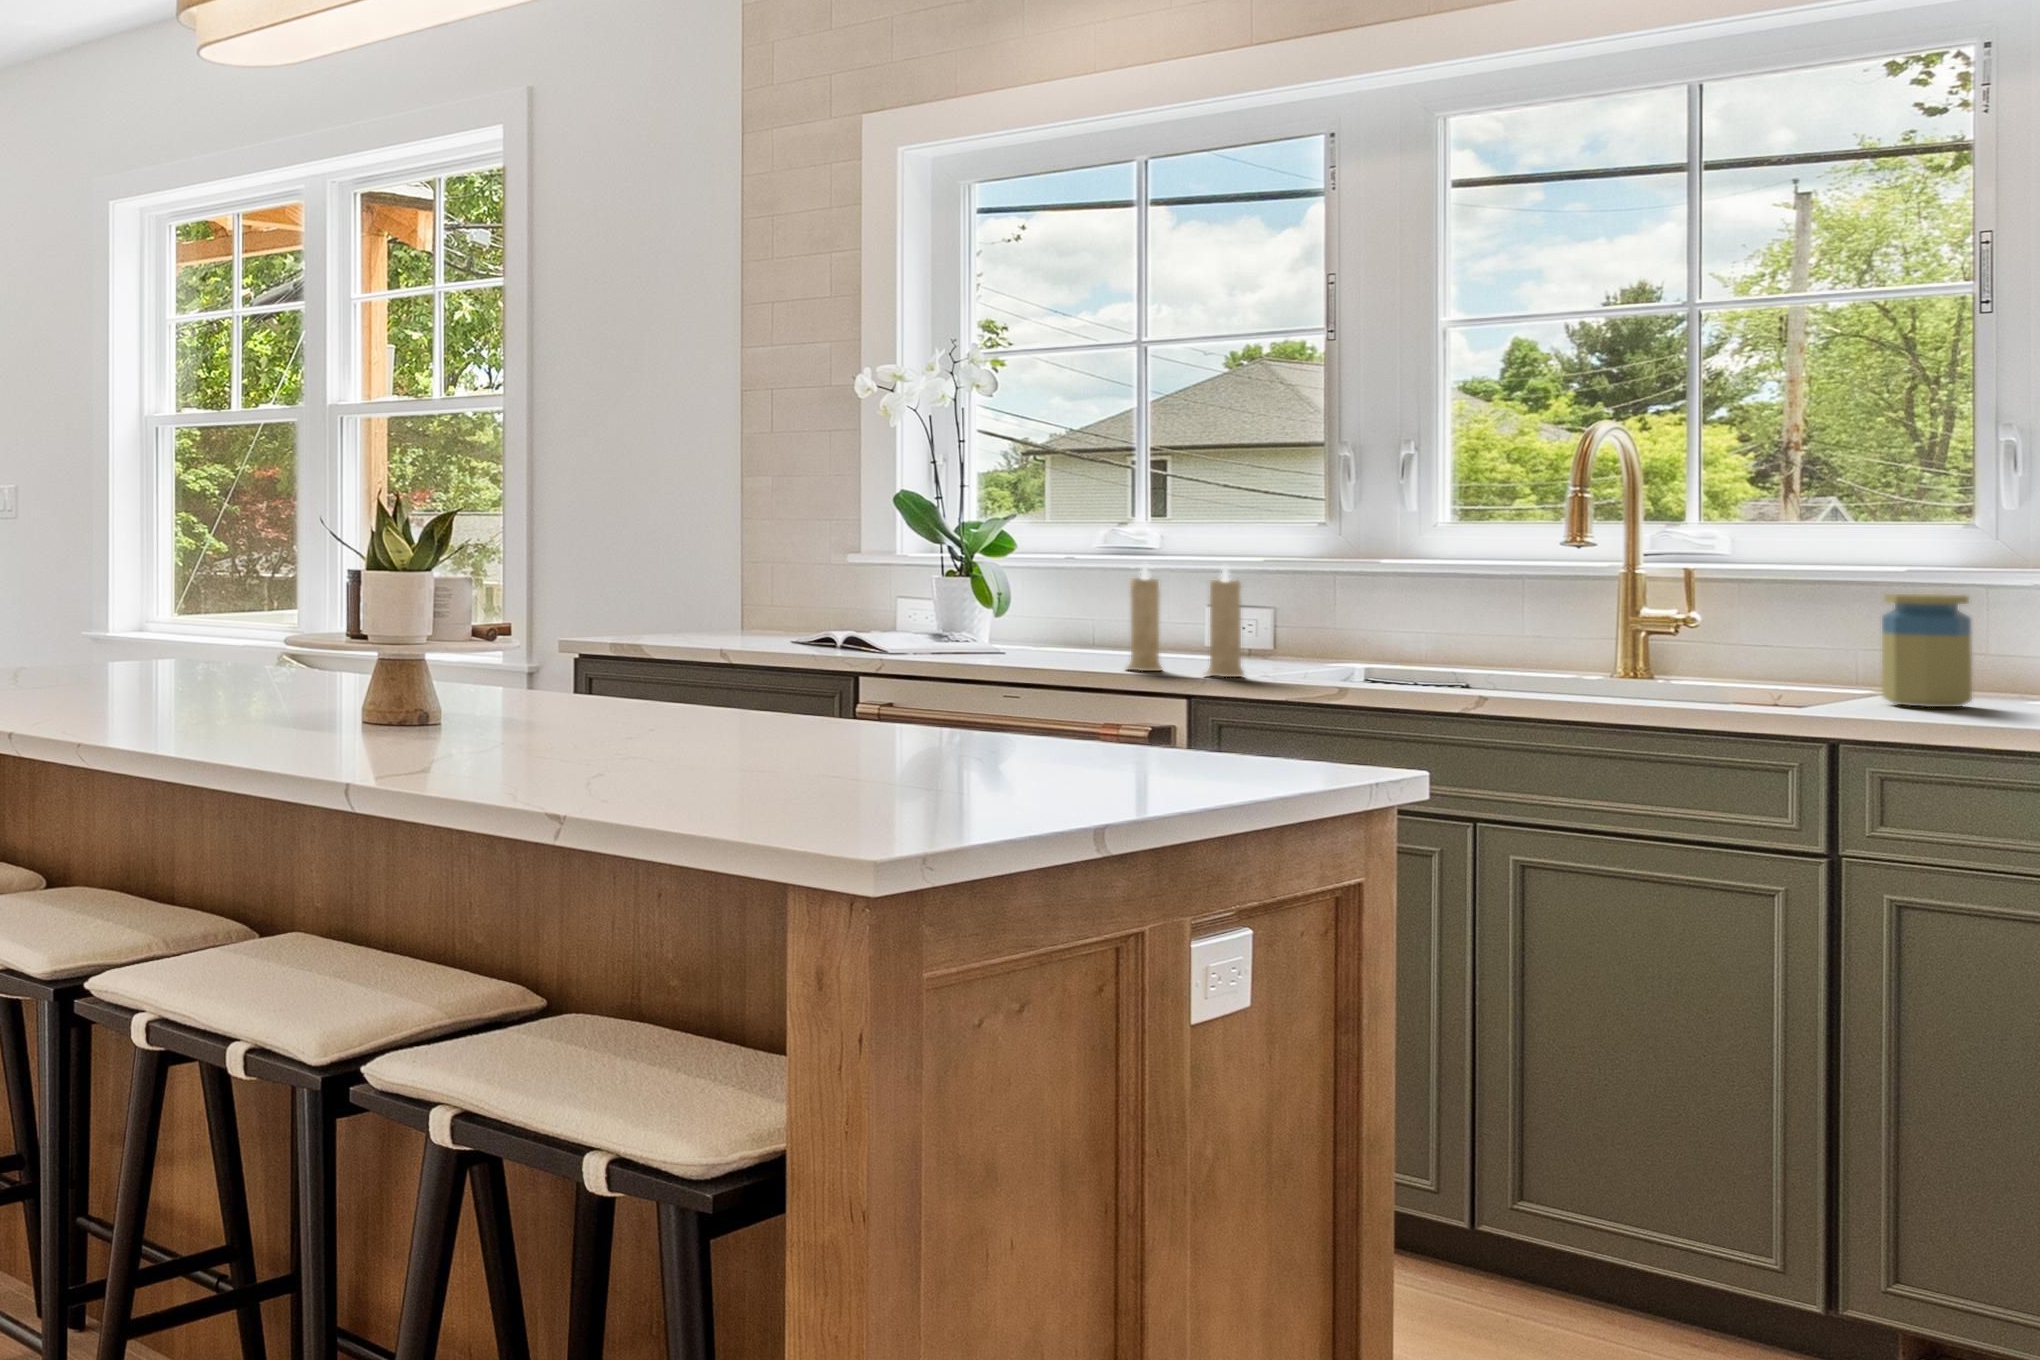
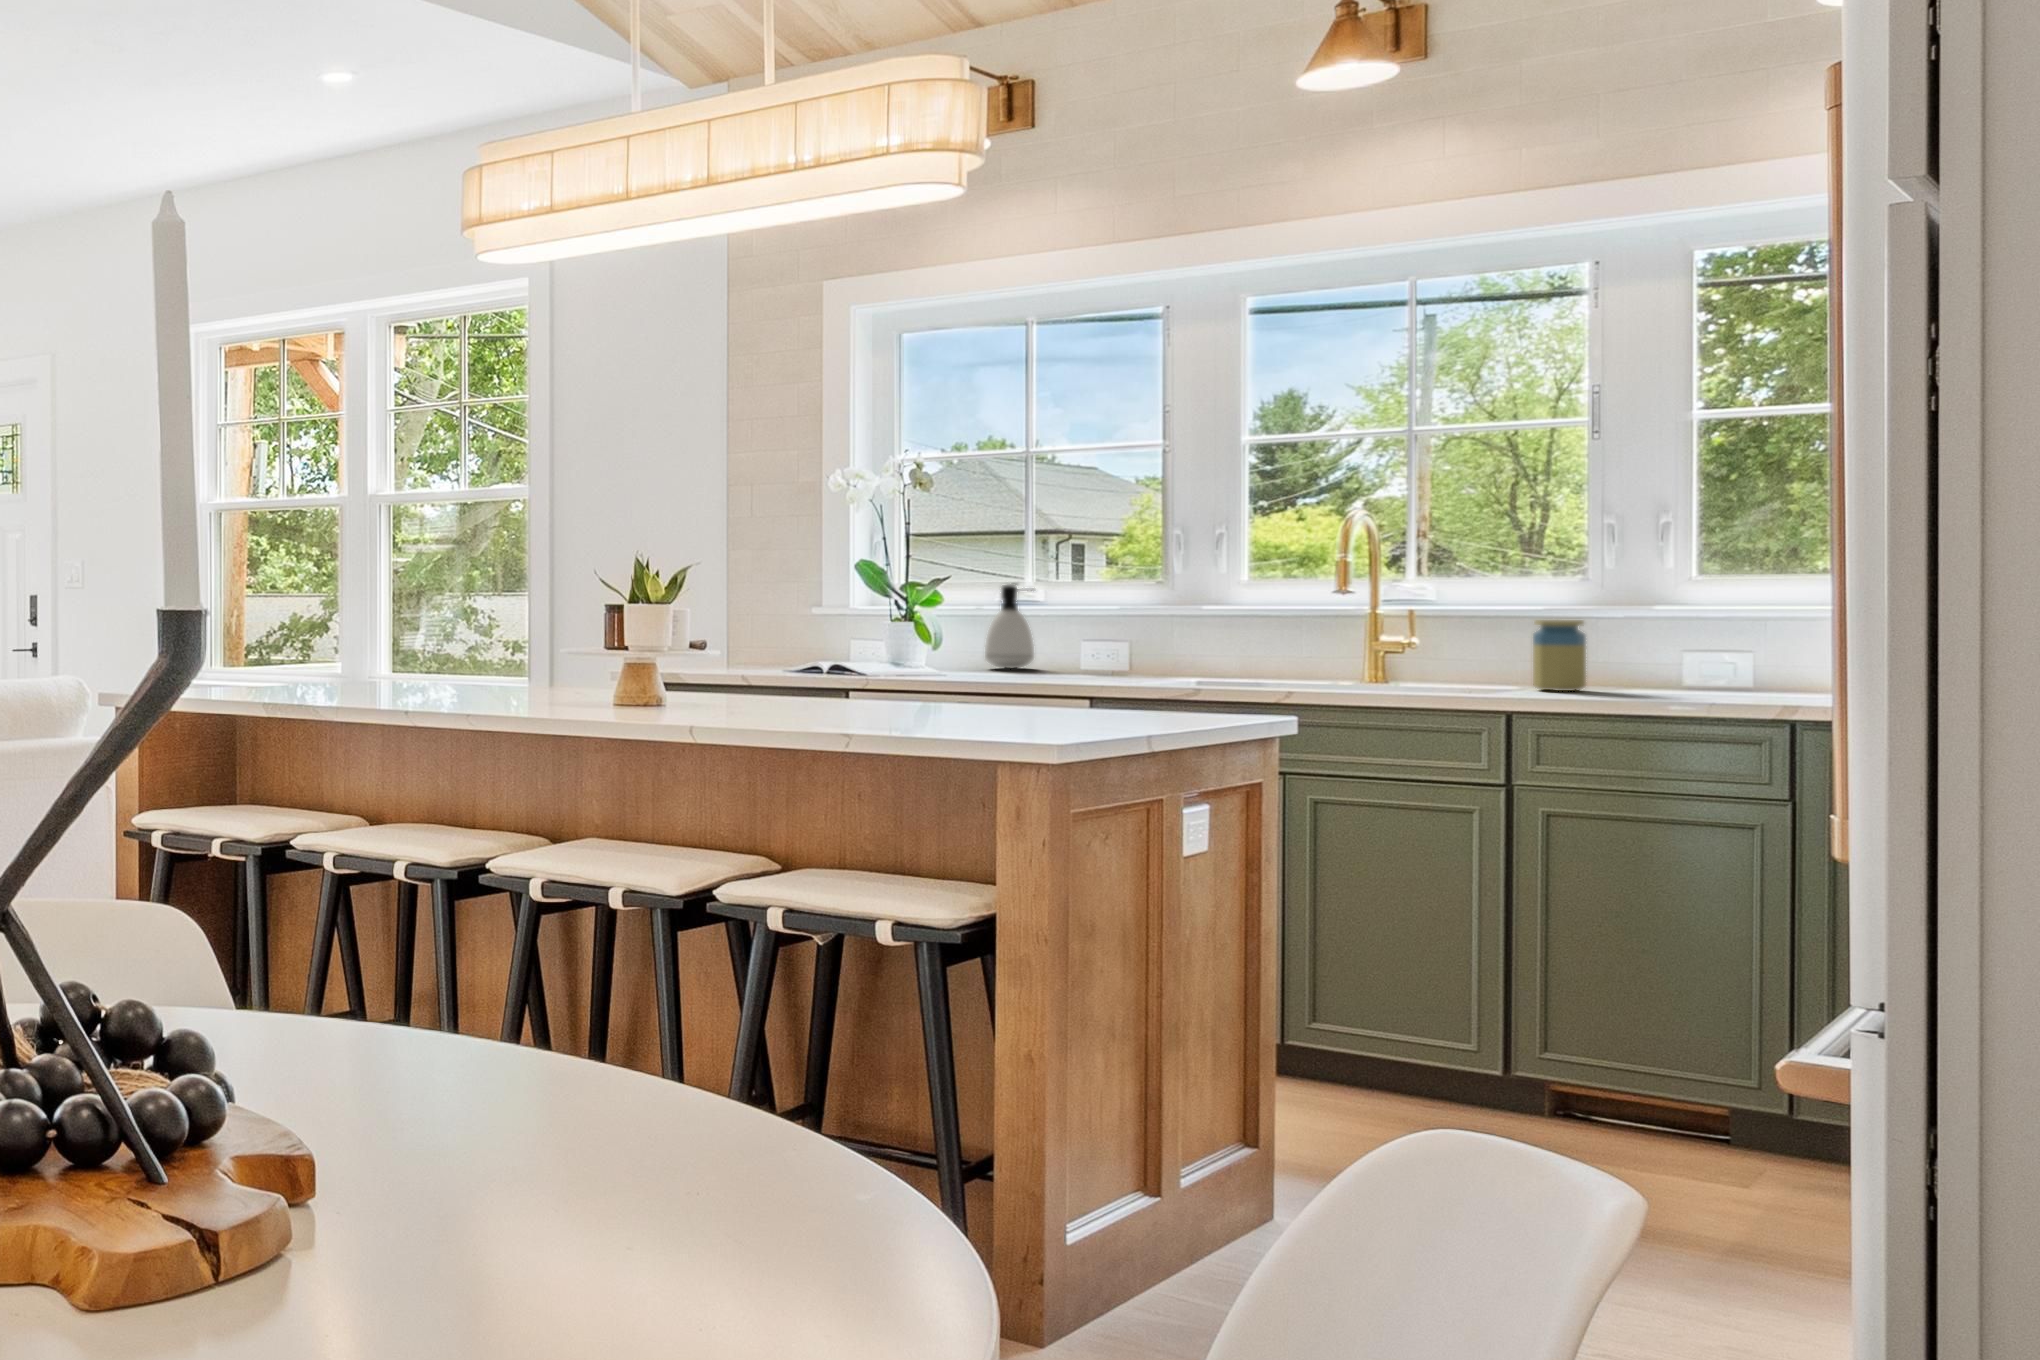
soap dispenser: none [1060,530,1133,648] -> present [985,585,1034,668]
candle: present [1127,565,1244,677] -> none [1043,604,1128,682]

